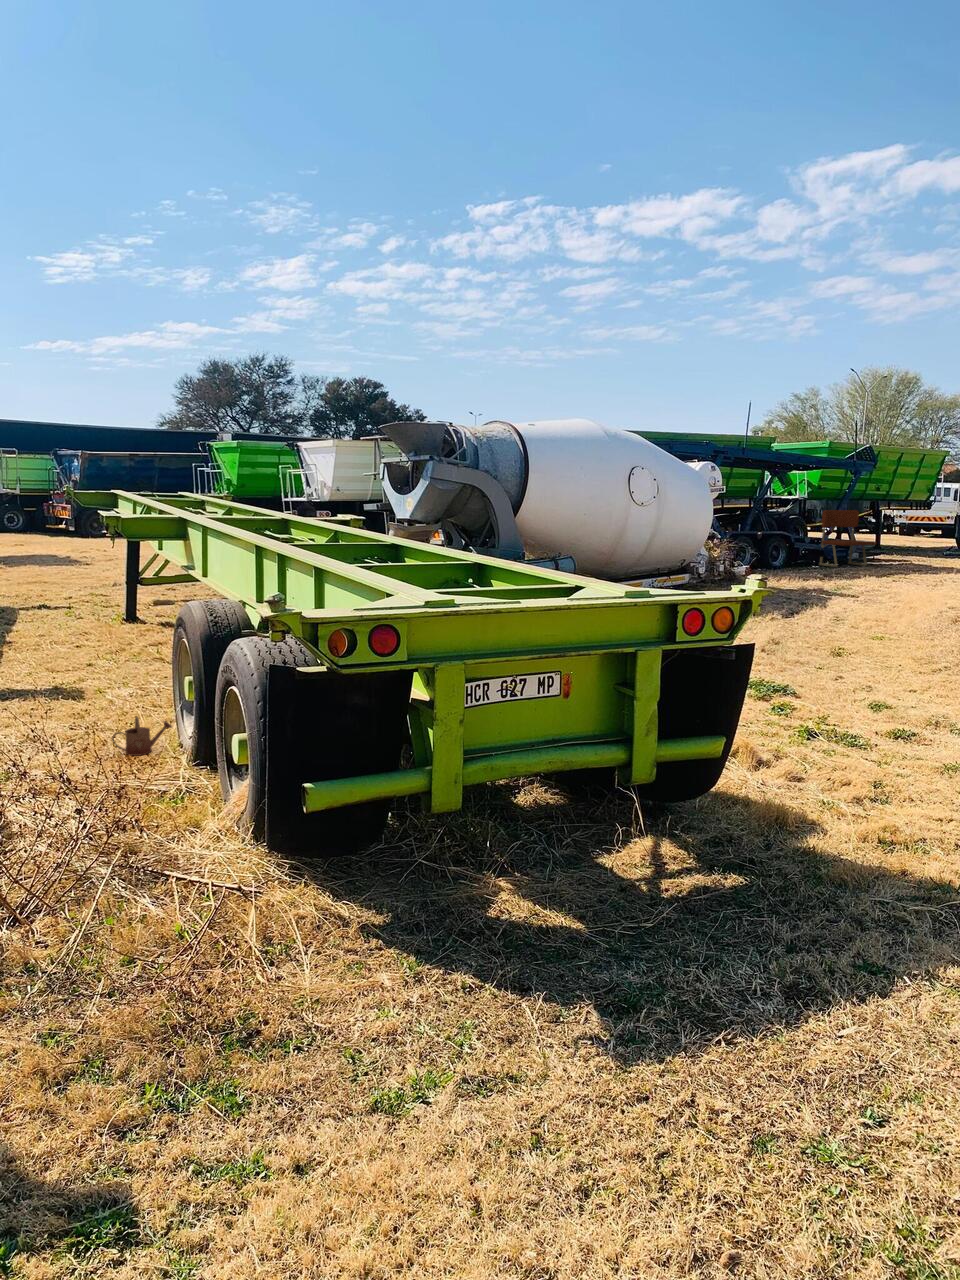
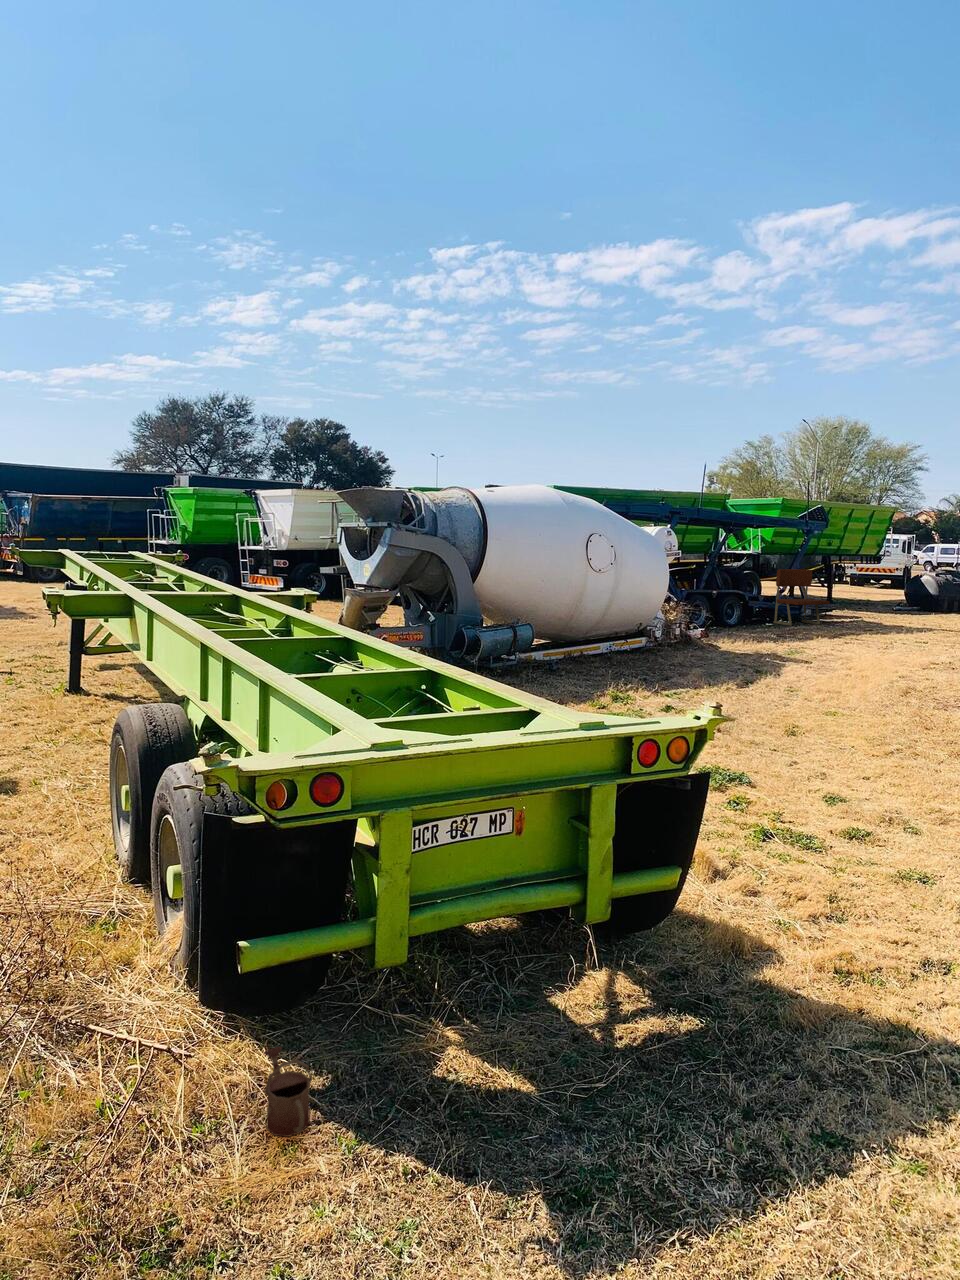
watering can: present [112,716,172,756] -> present [264,1047,312,1137]

